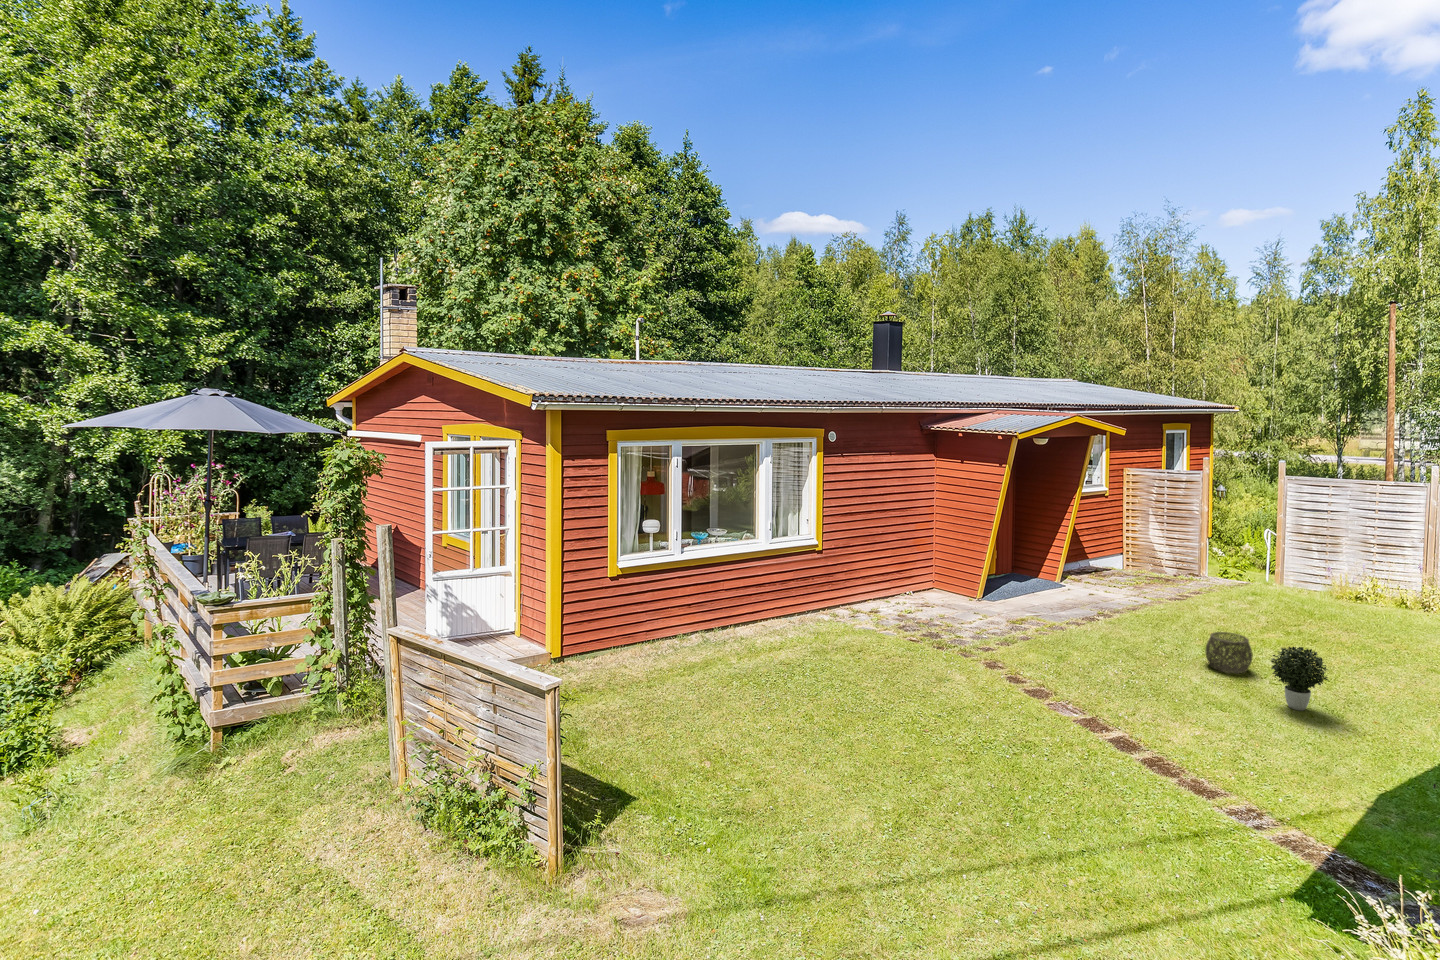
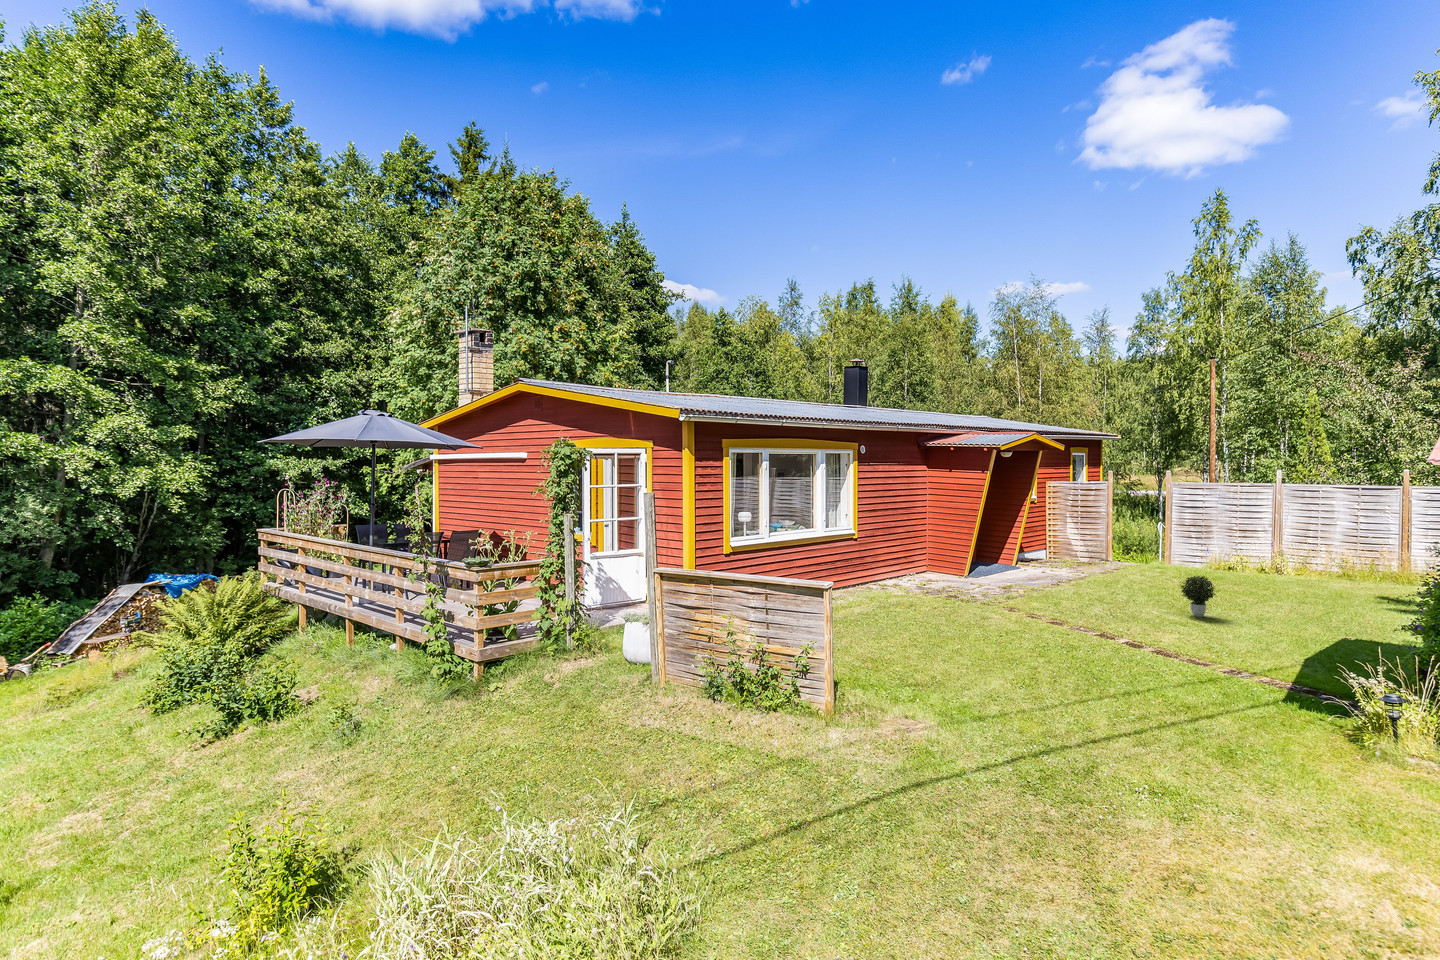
woven basket: present [1205,632,1253,673] -> none [1133,577,1164,603]

